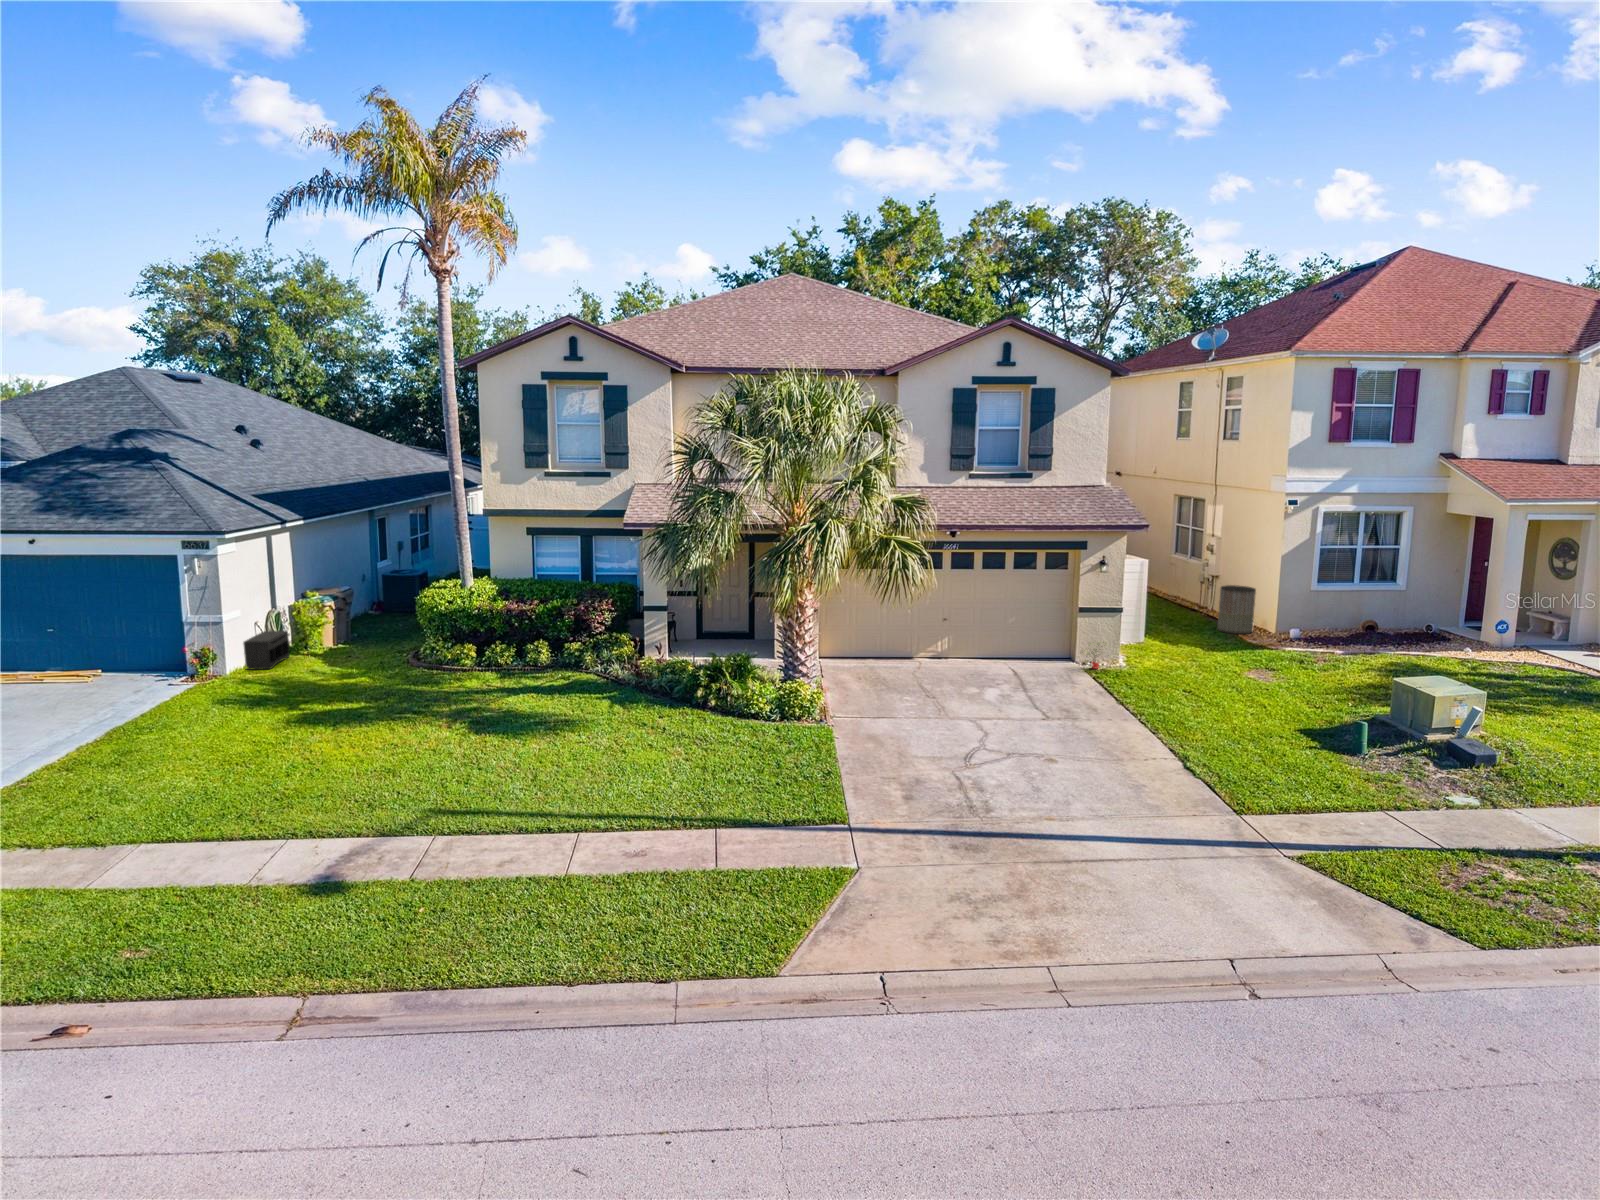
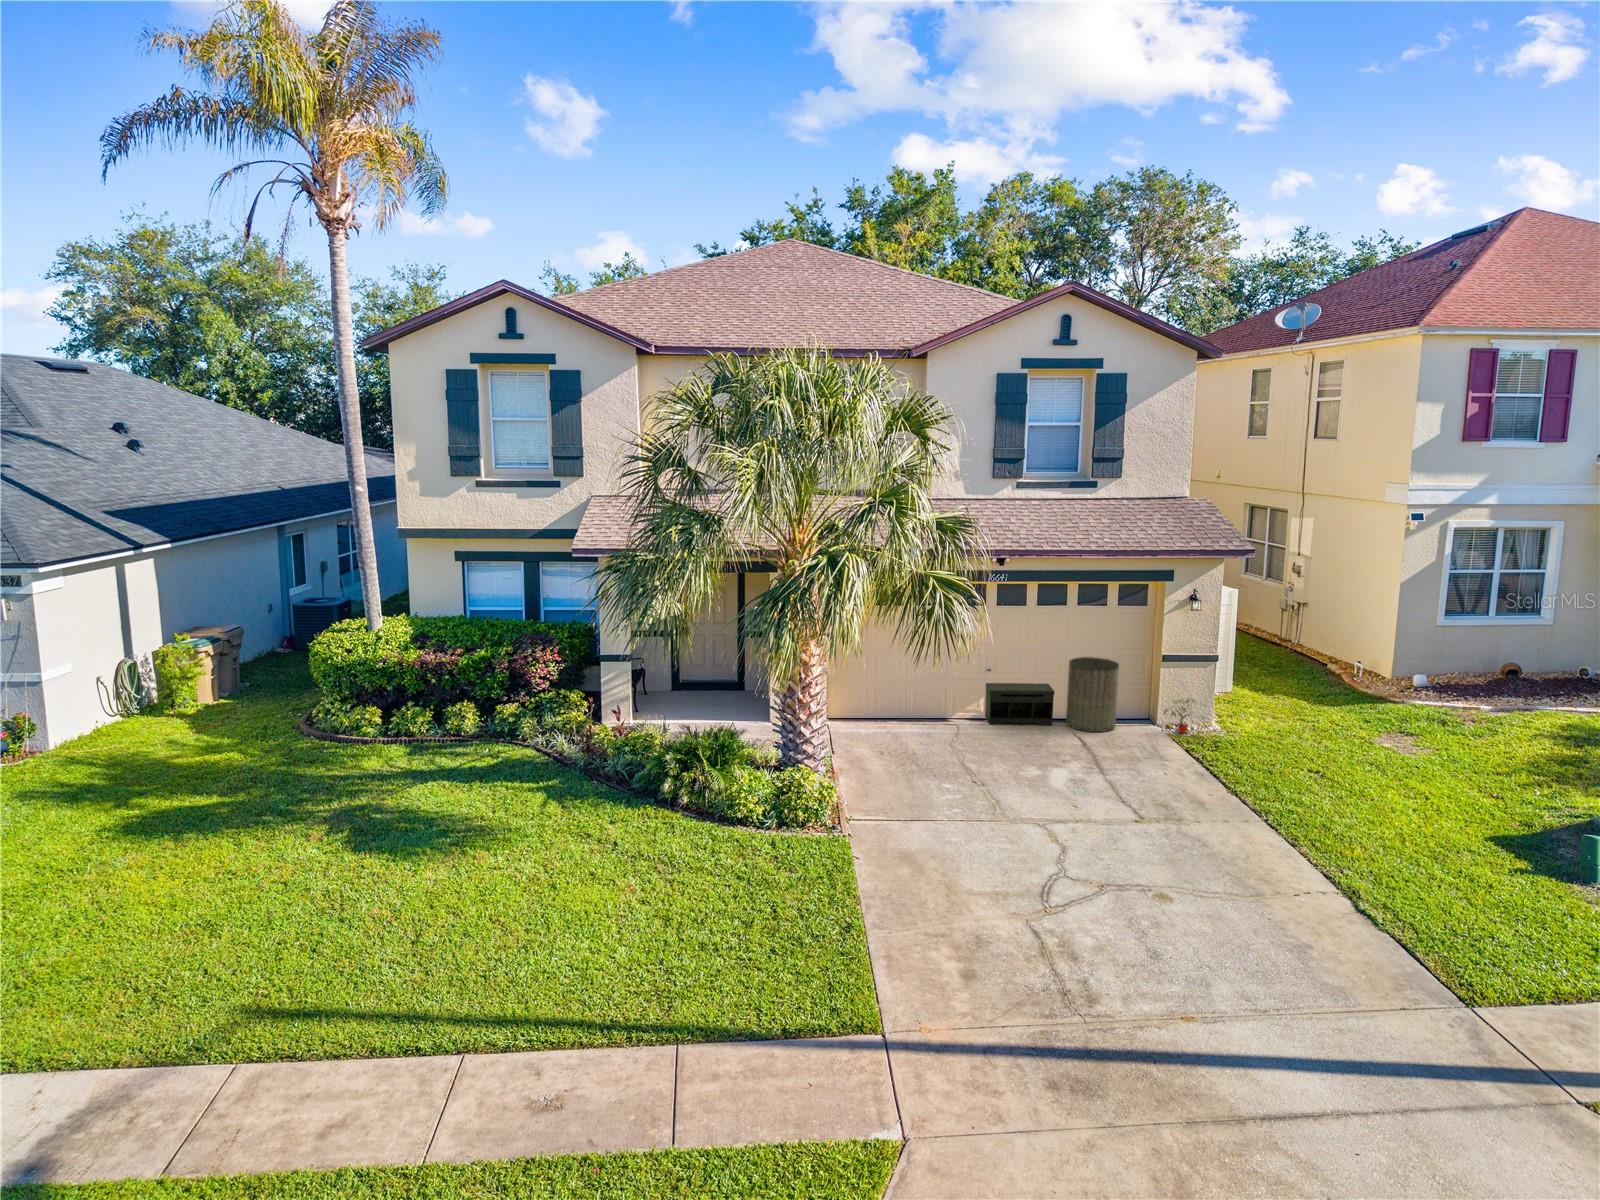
trash can: present [1217,585,1256,634] -> present [1066,657,1119,732]
bench: present [243,631,290,670] -> present [985,683,1054,725]

